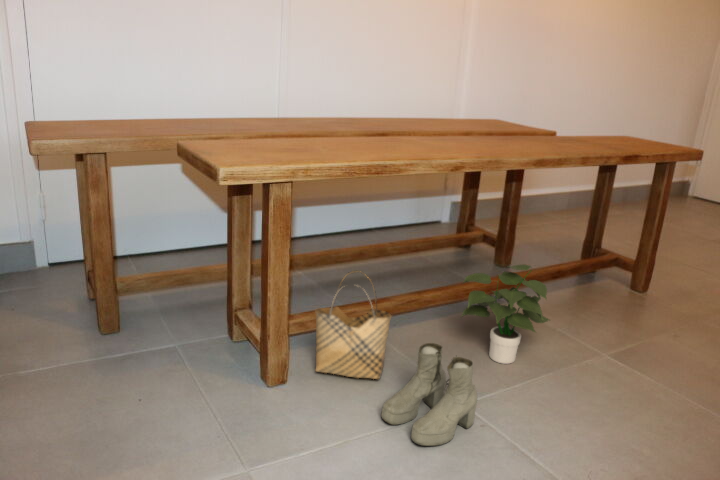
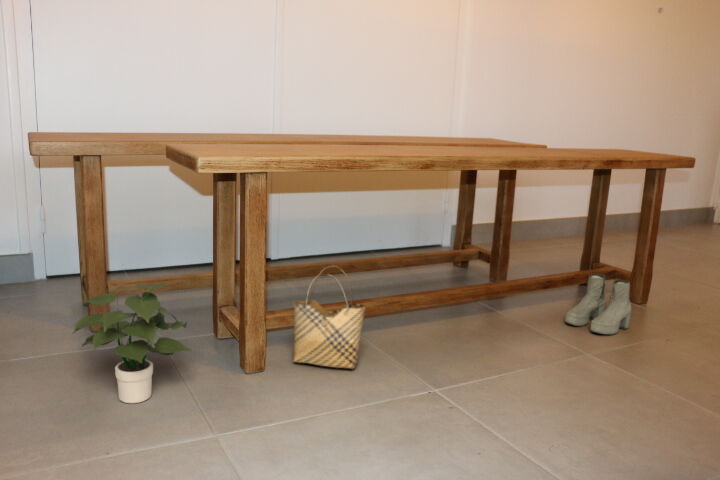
potted plant: present [462,264,549,364] -> present [73,283,191,403]
boots: present [381,343,477,446] -> present [565,274,631,335]

